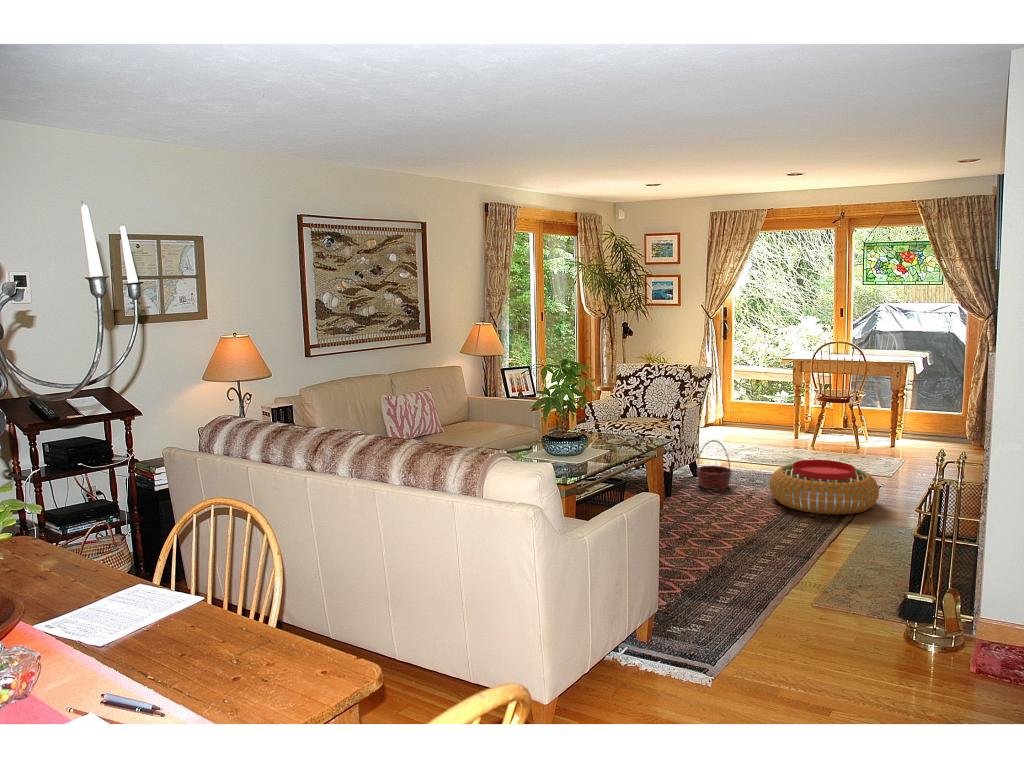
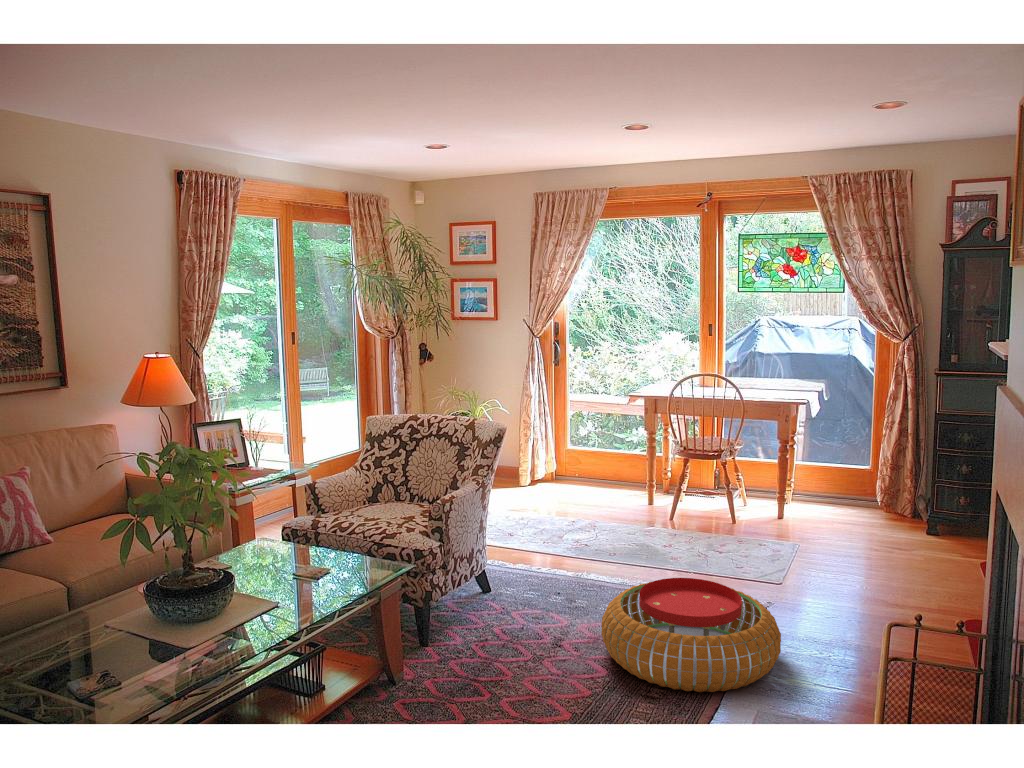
basket: present [696,440,732,490] -> none [486,544,545,629]

